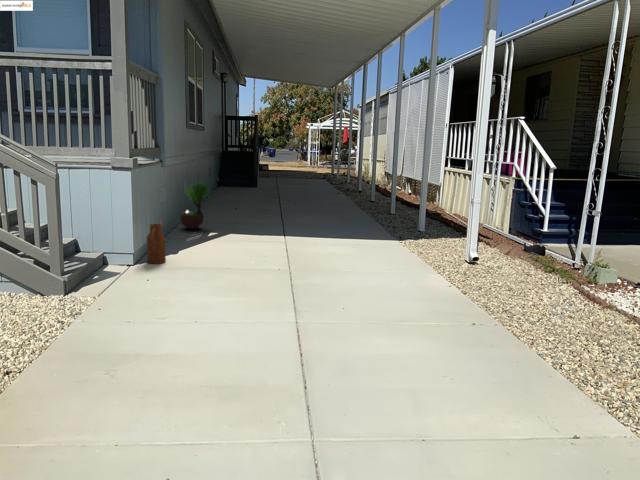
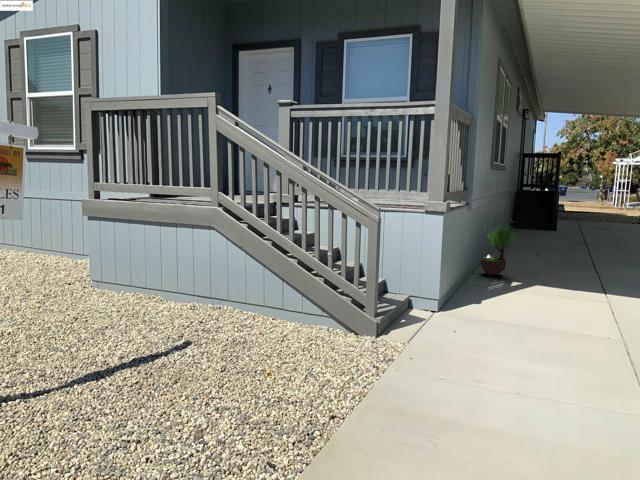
watering can: present [147,221,166,264] -> none [451,267,472,313]

